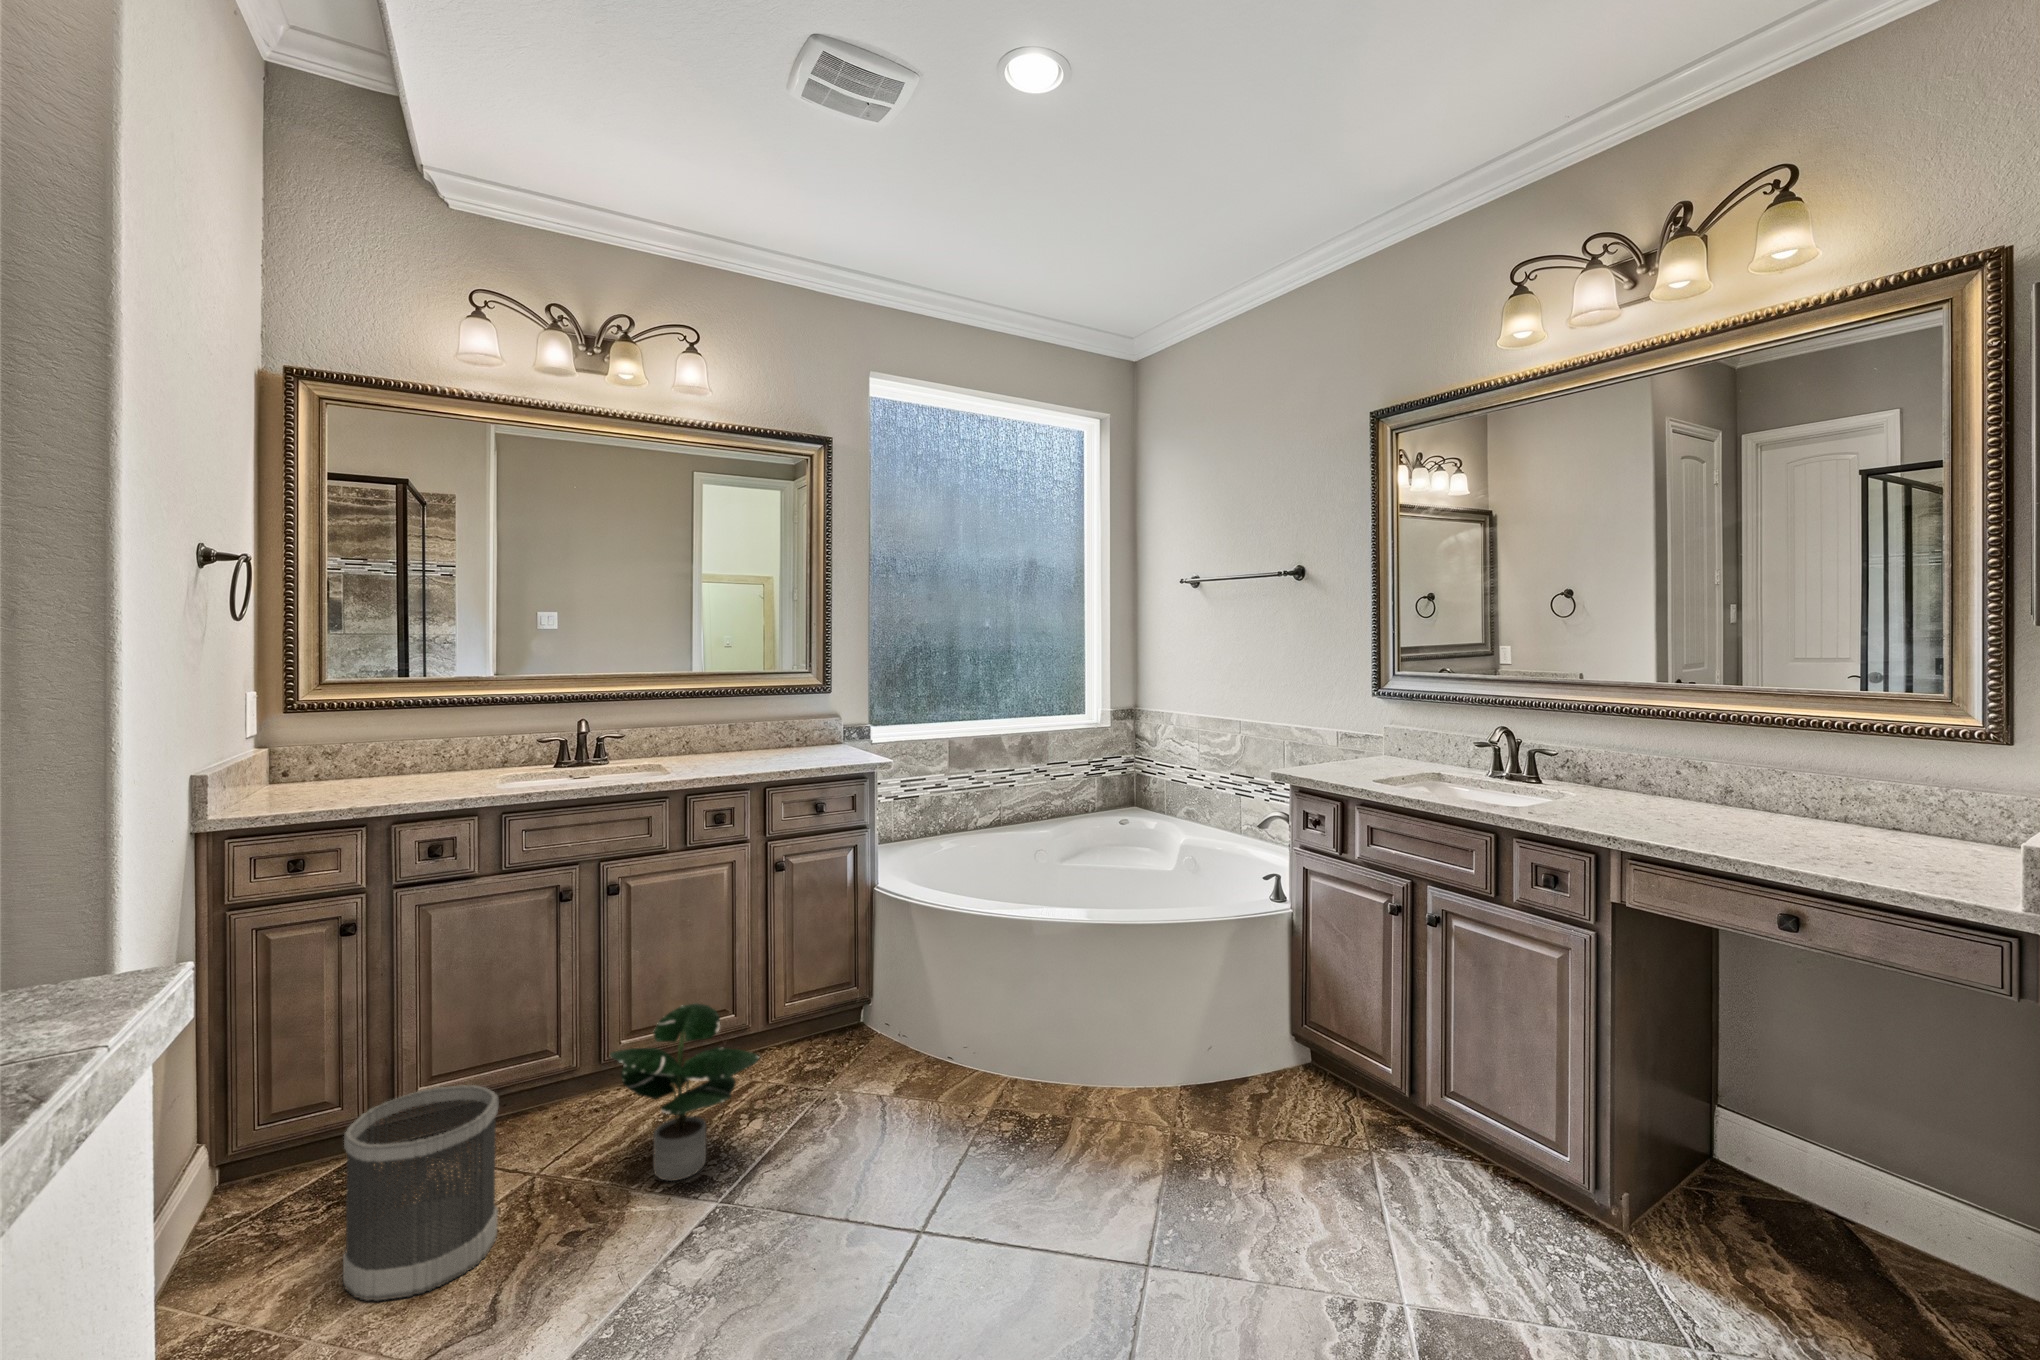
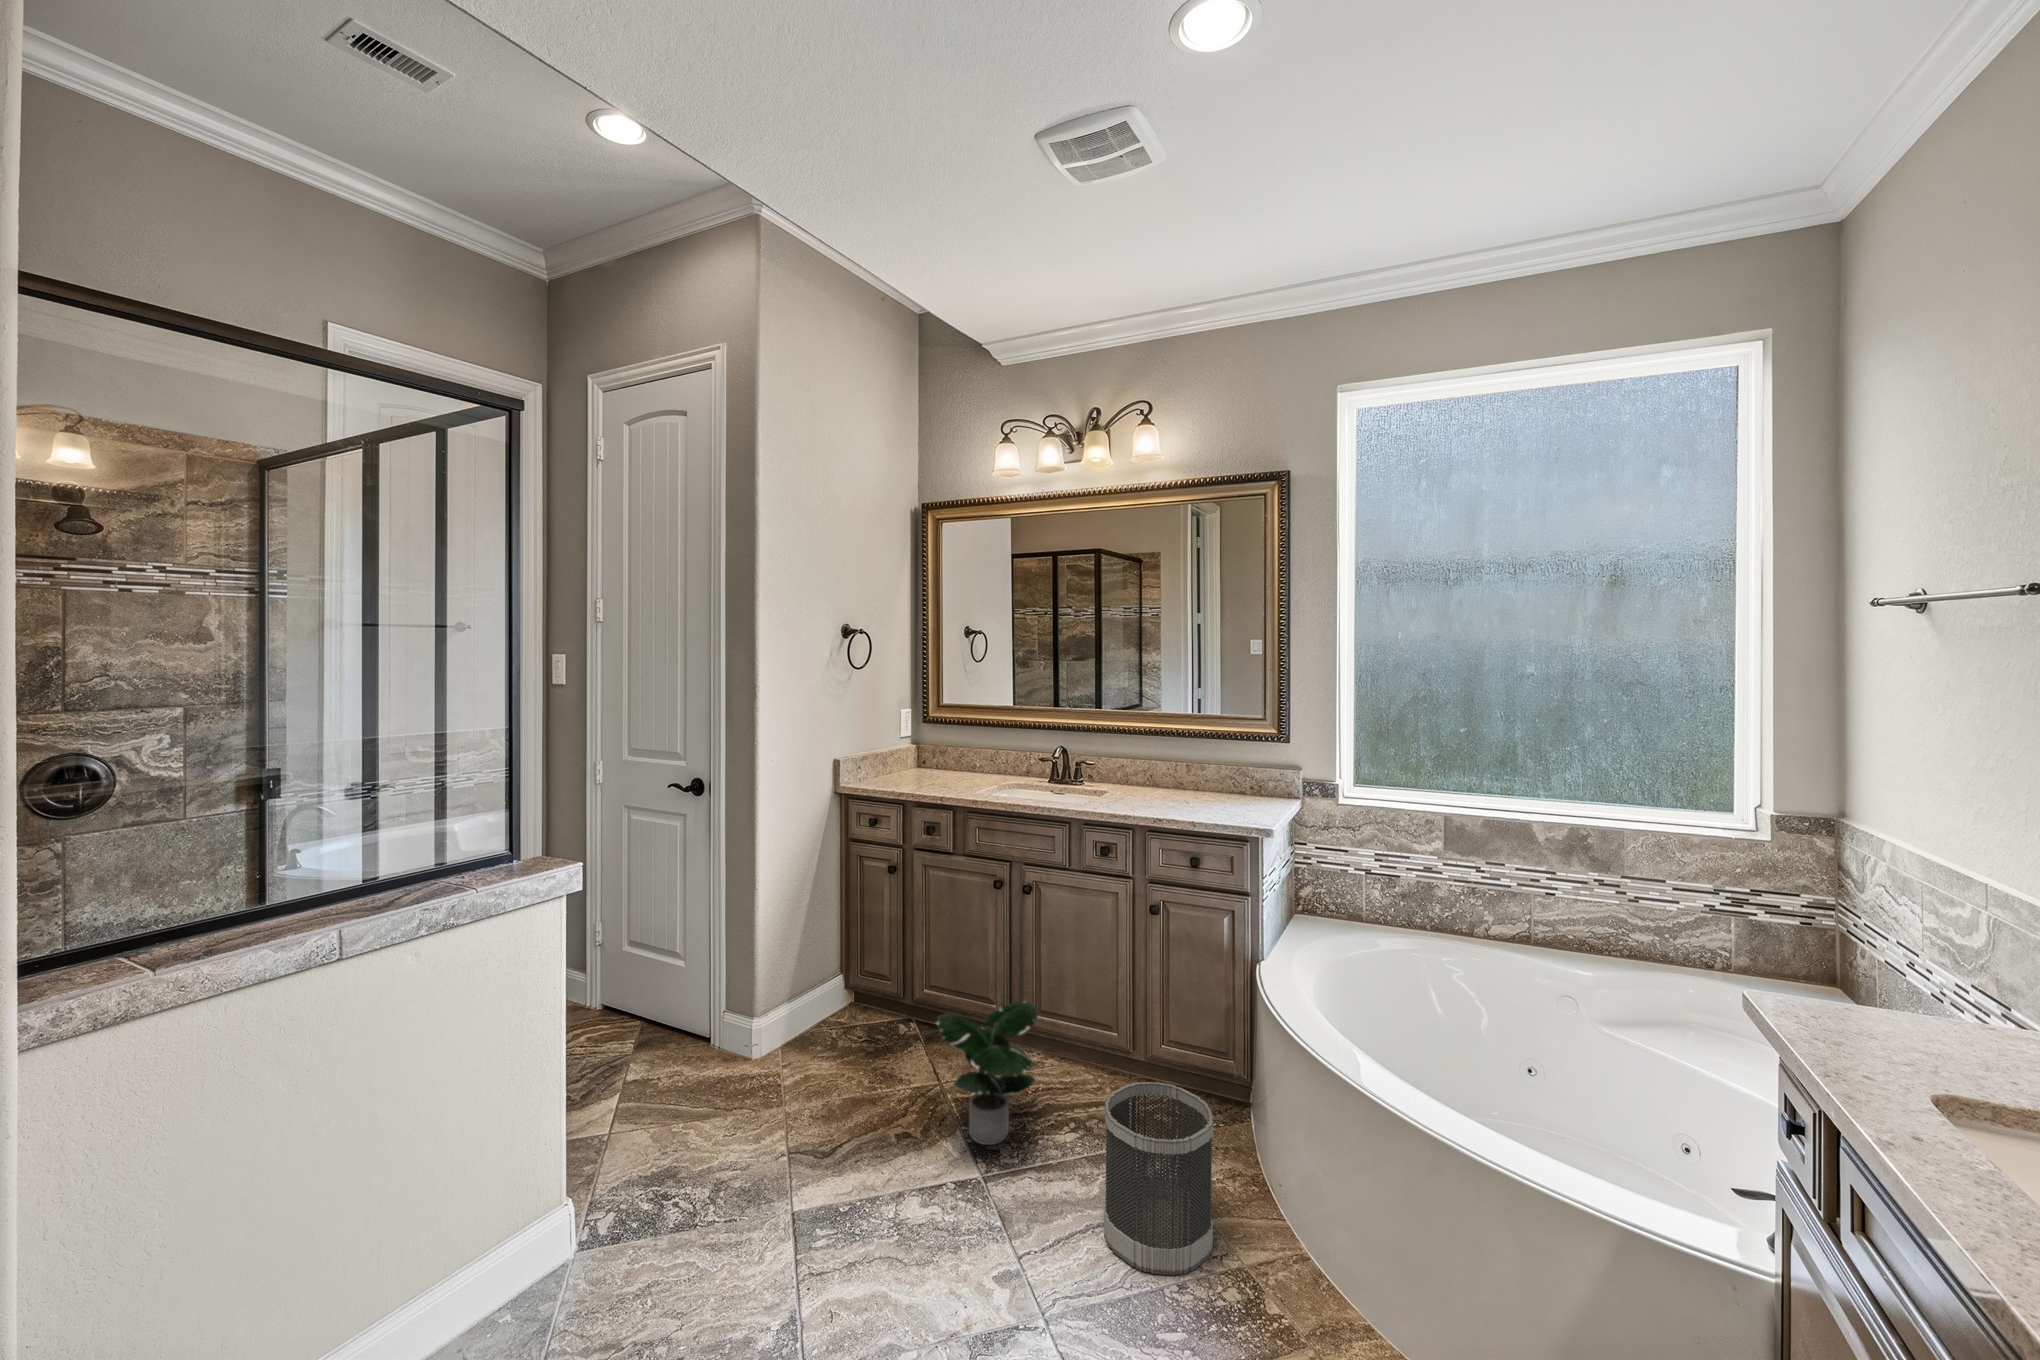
wastebasket: present [343,1085,499,1301] -> present [1104,1082,1214,1275]

